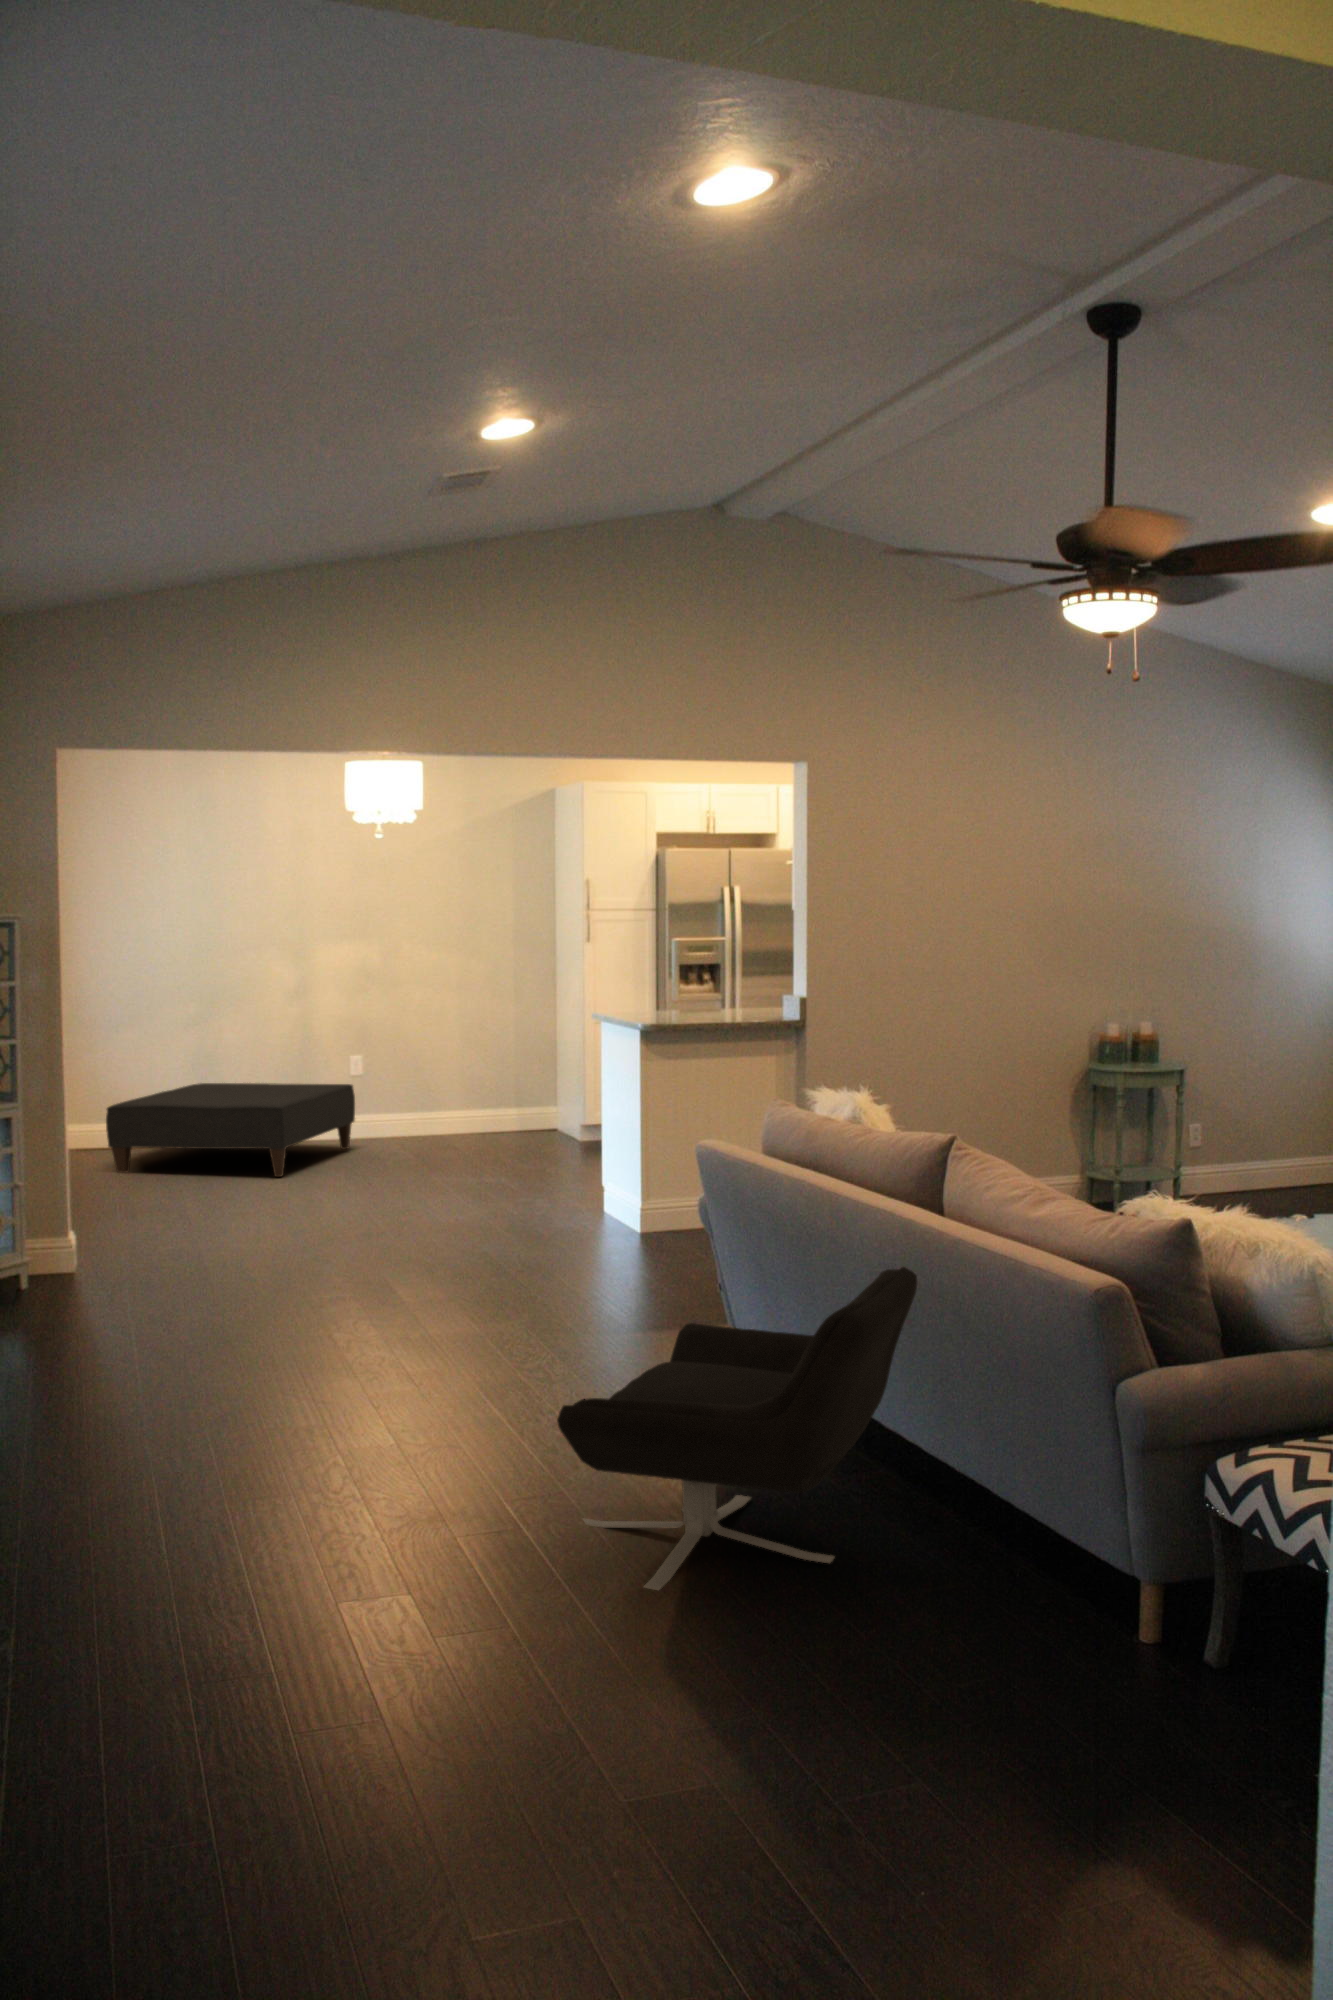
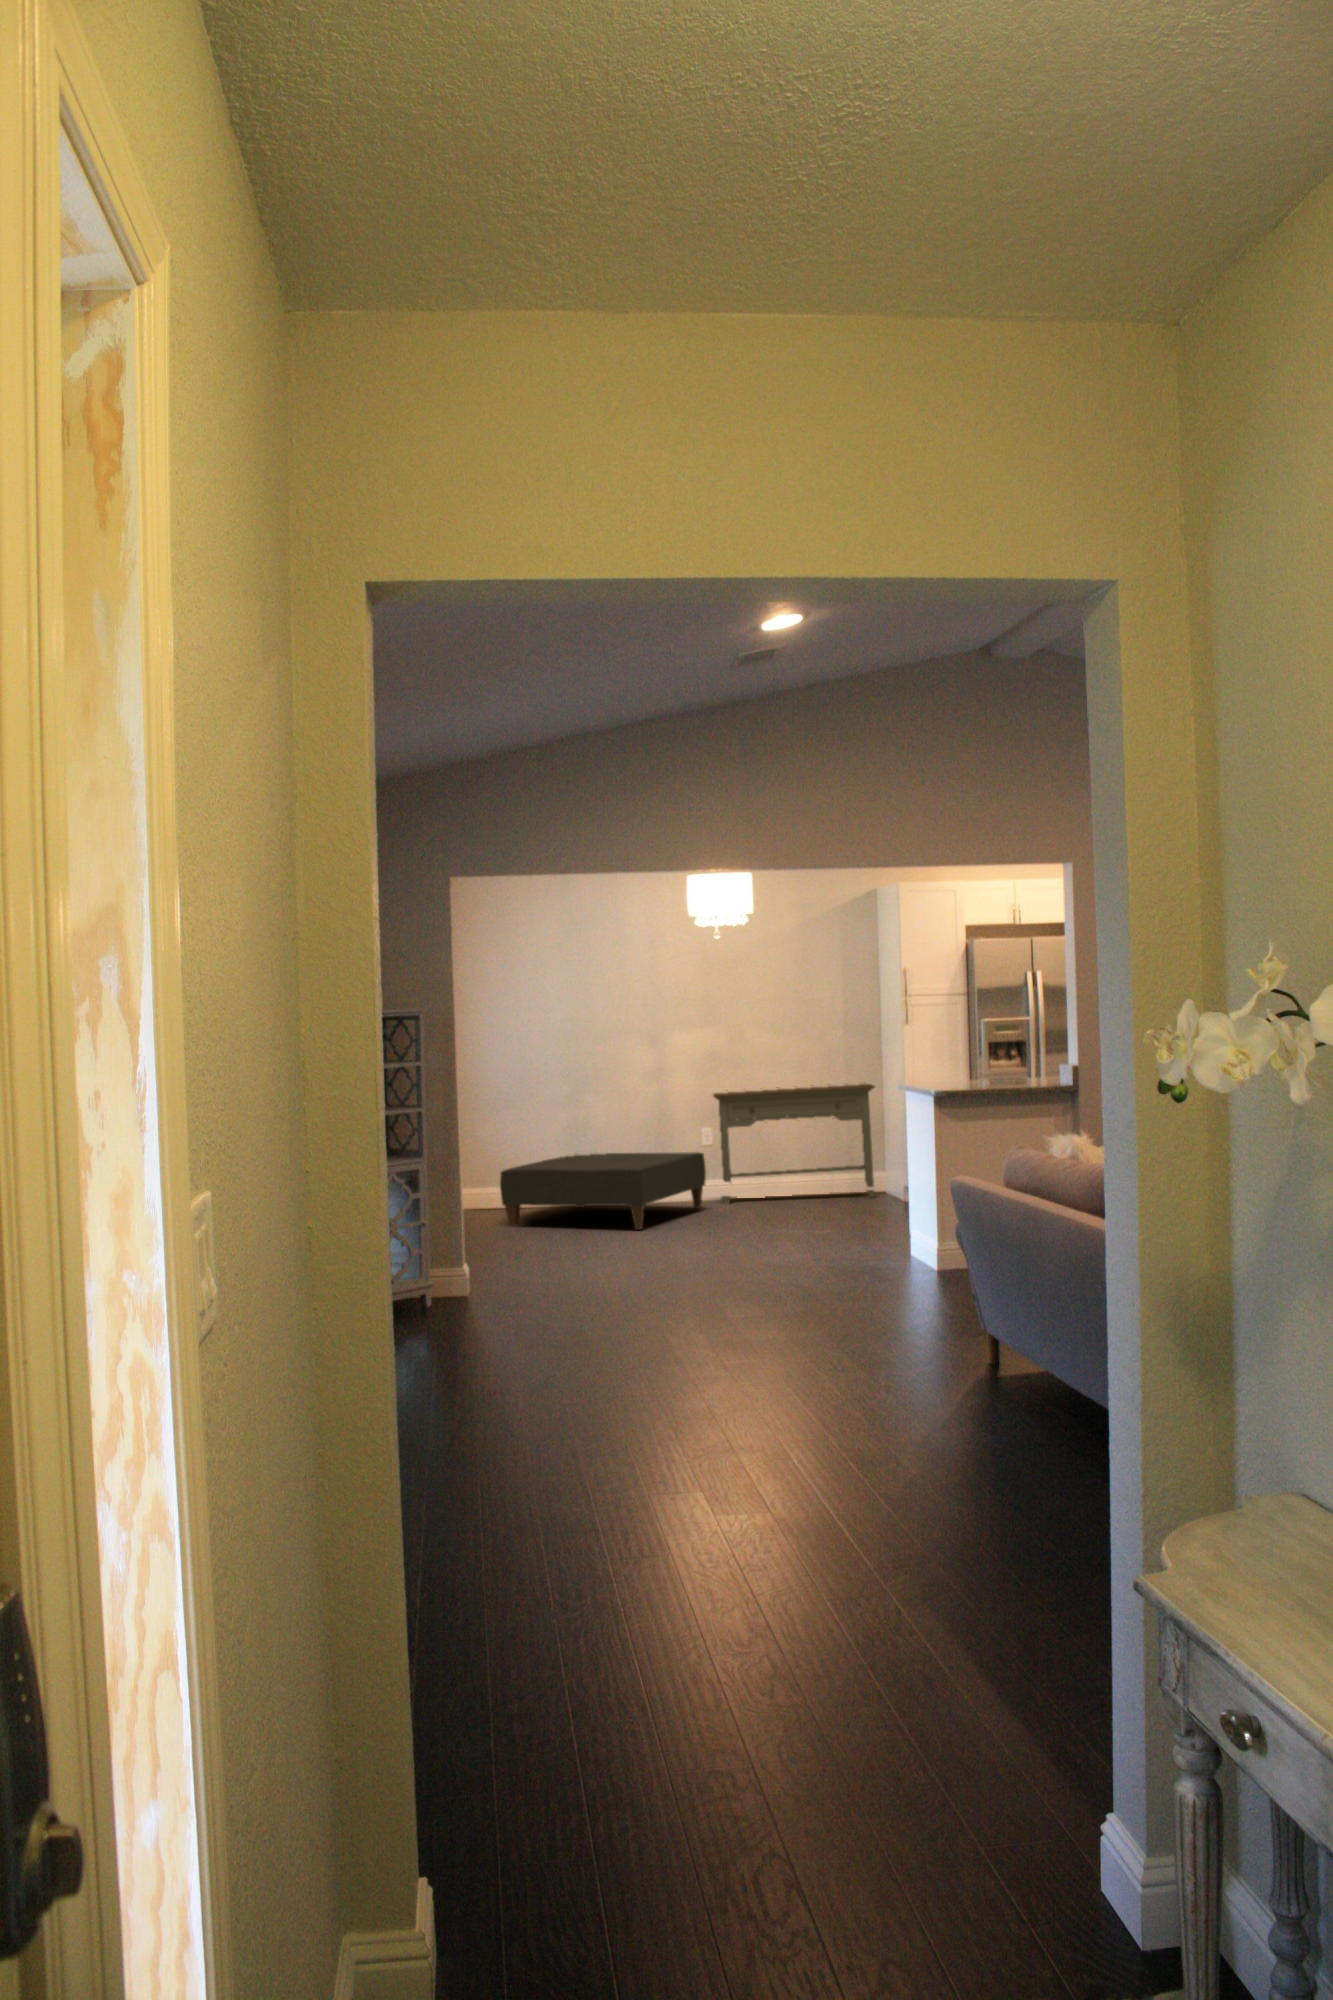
console table: none [359,1005,550,1144] -> present [713,1084,874,1204]
lounge chair: present [557,1267,917,1590] -> none [790,1263,1088,1514]

